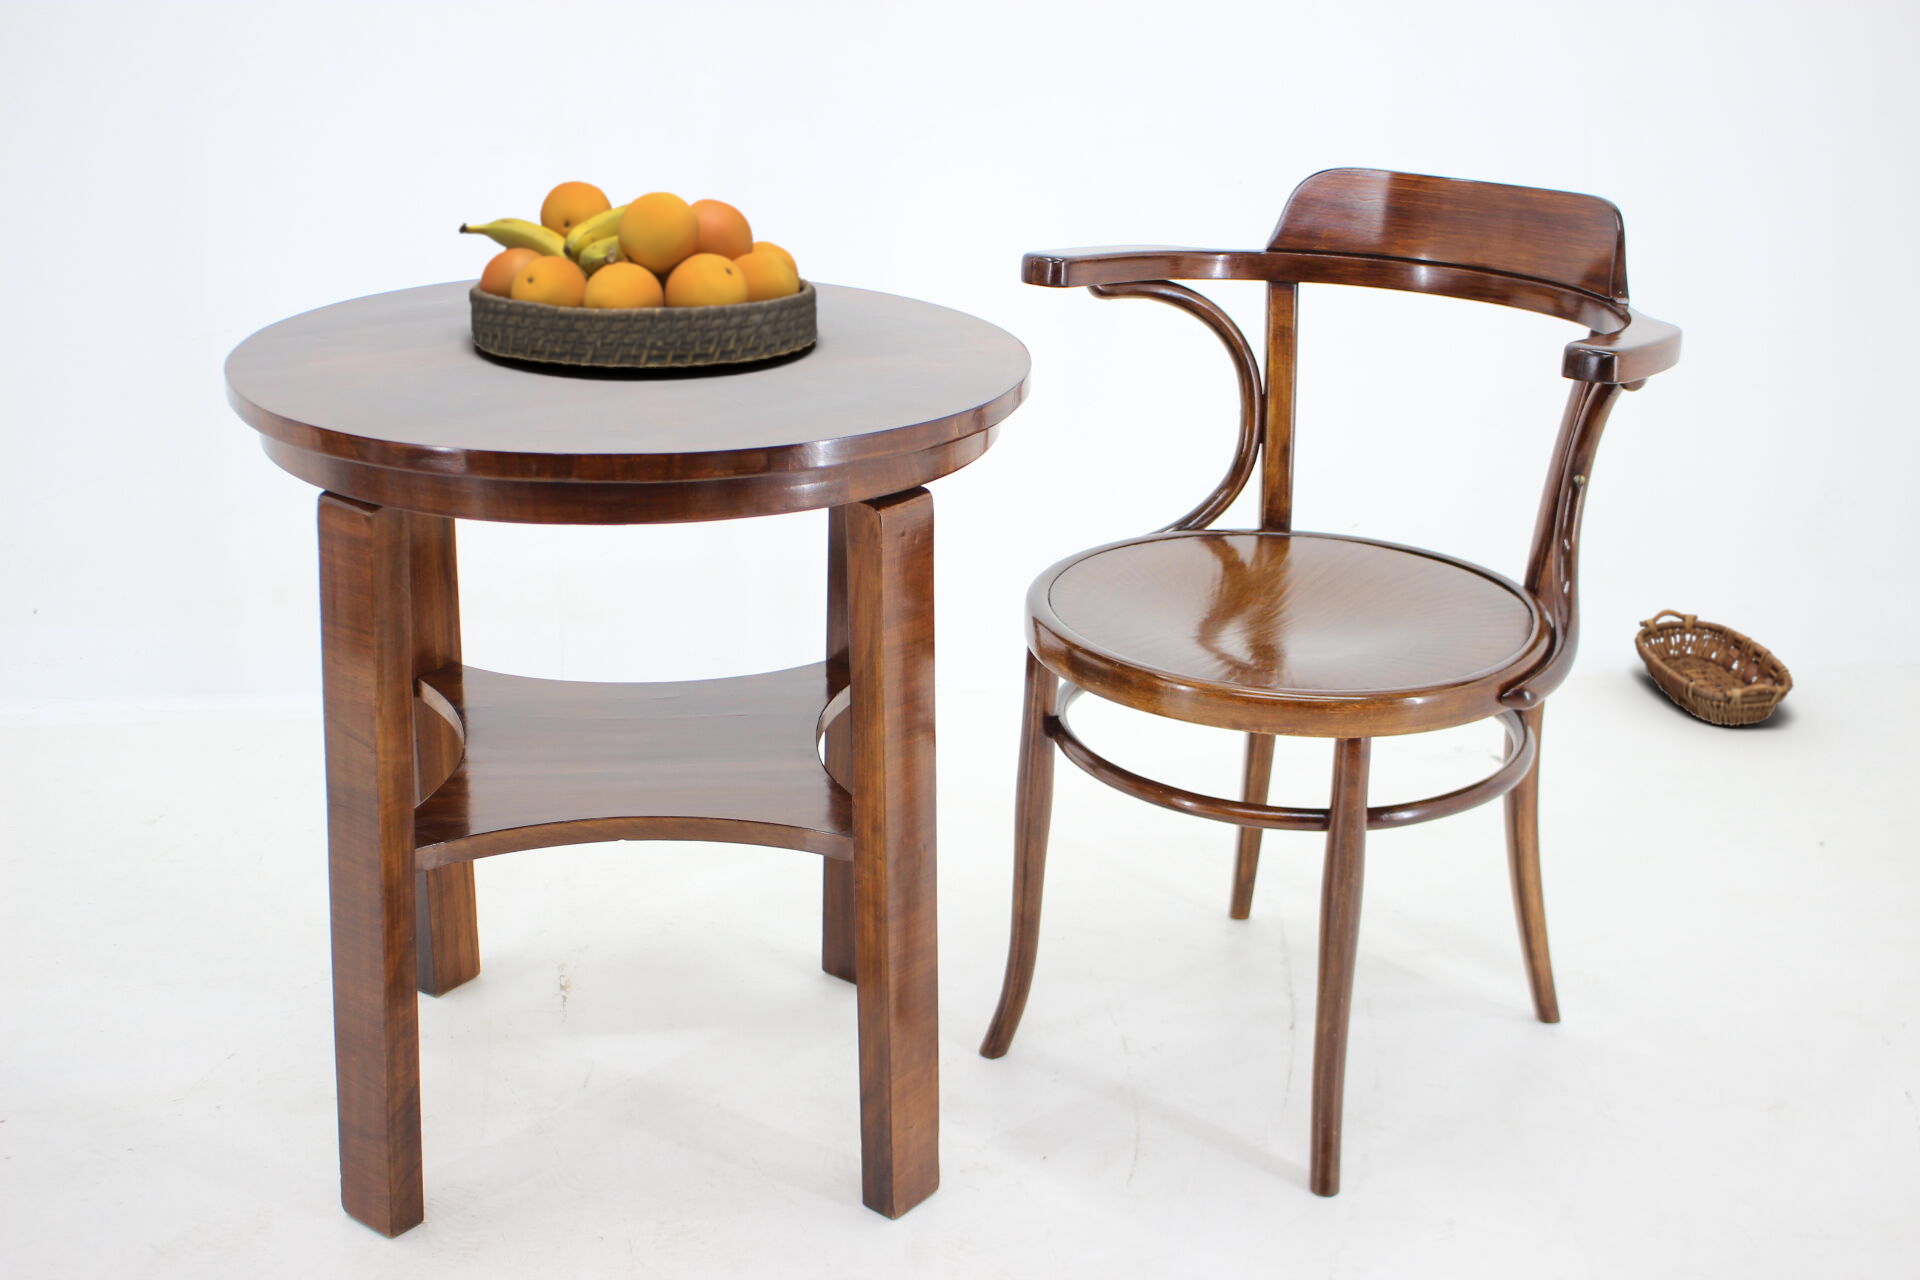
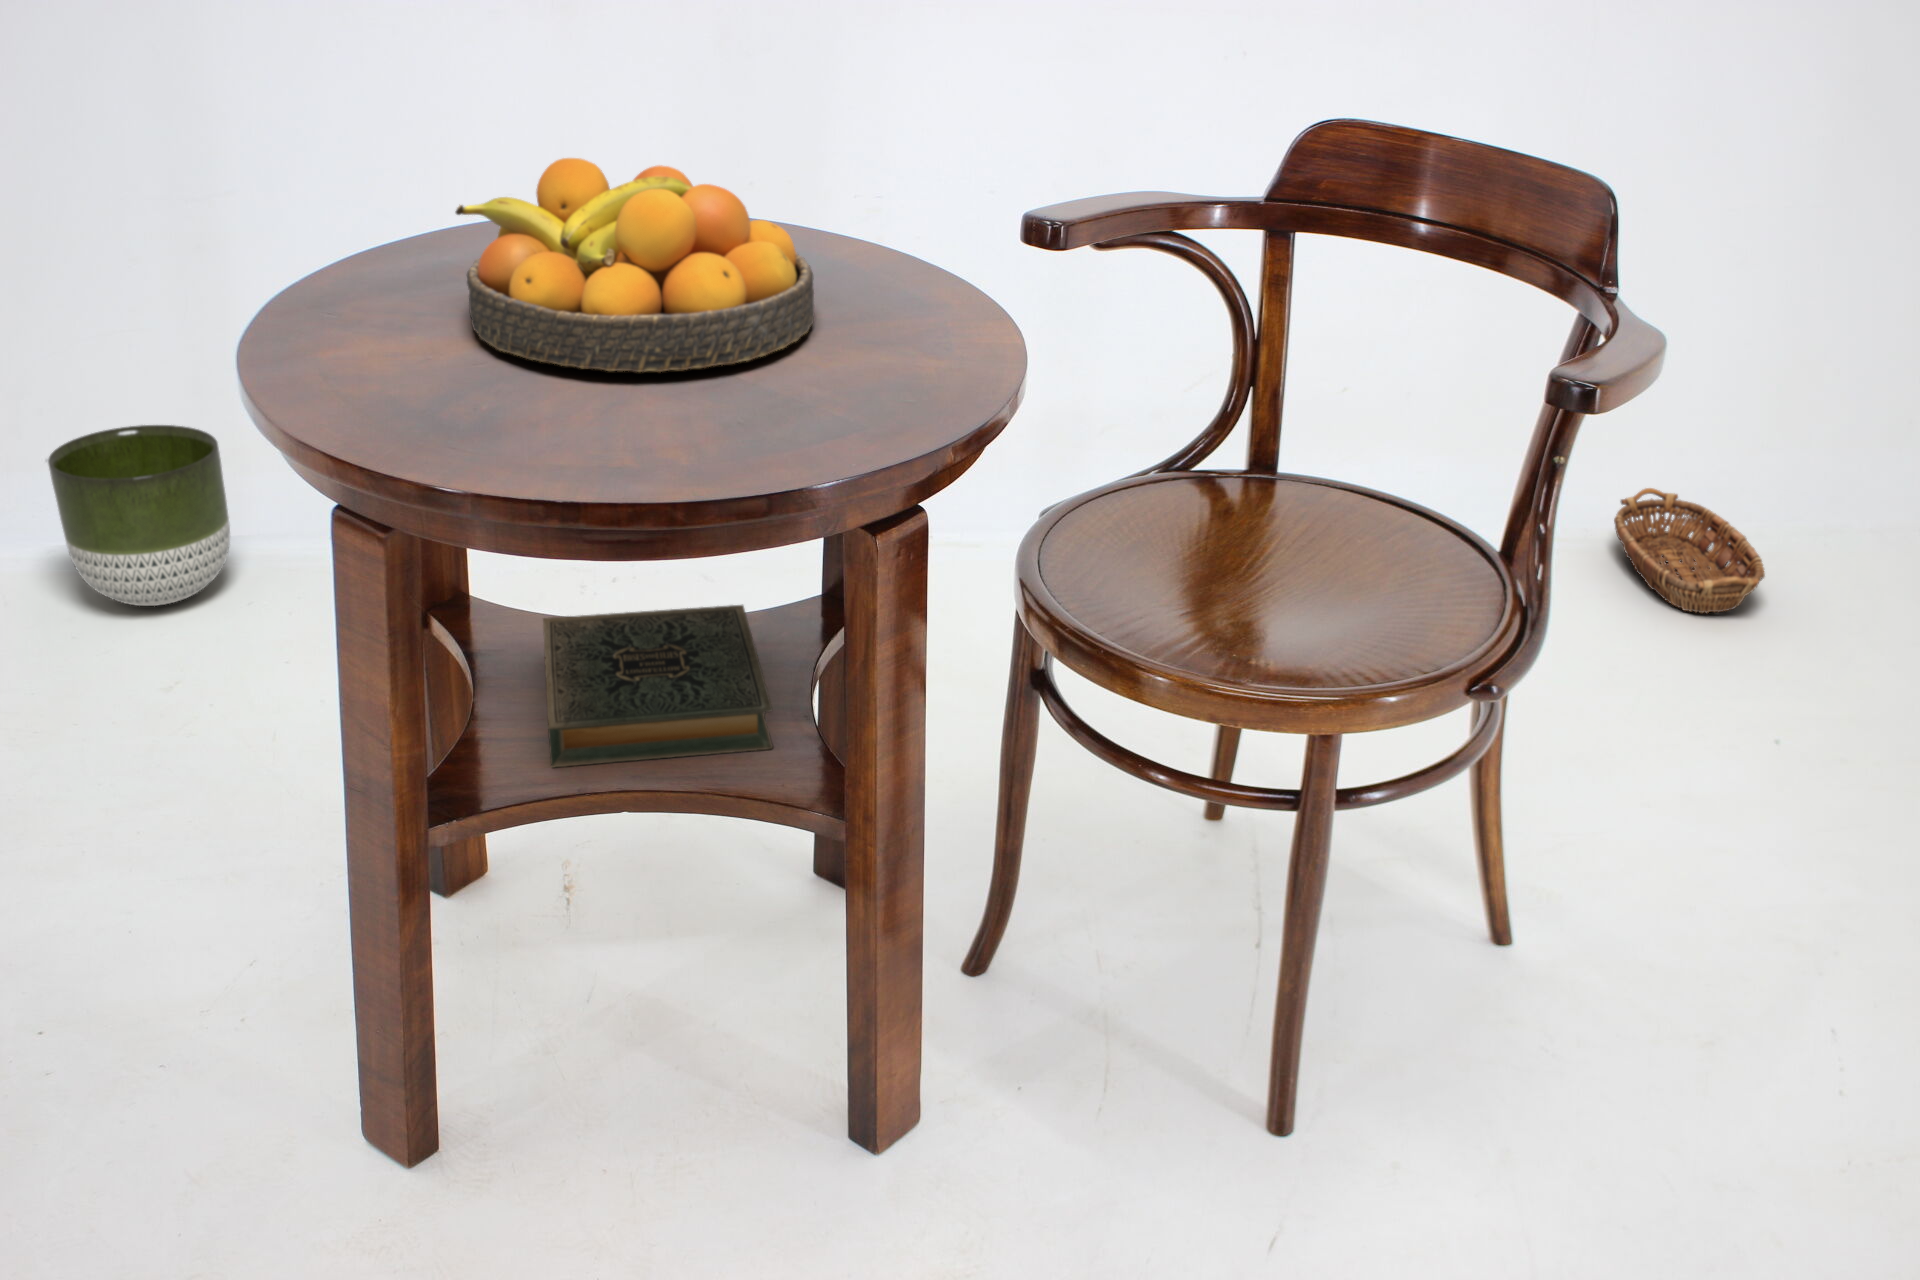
planter: none [44,561,225,740] -> present [48,425,230,606]
hardback book: none [541,666,779,808] -> present [543,605,773,768]

